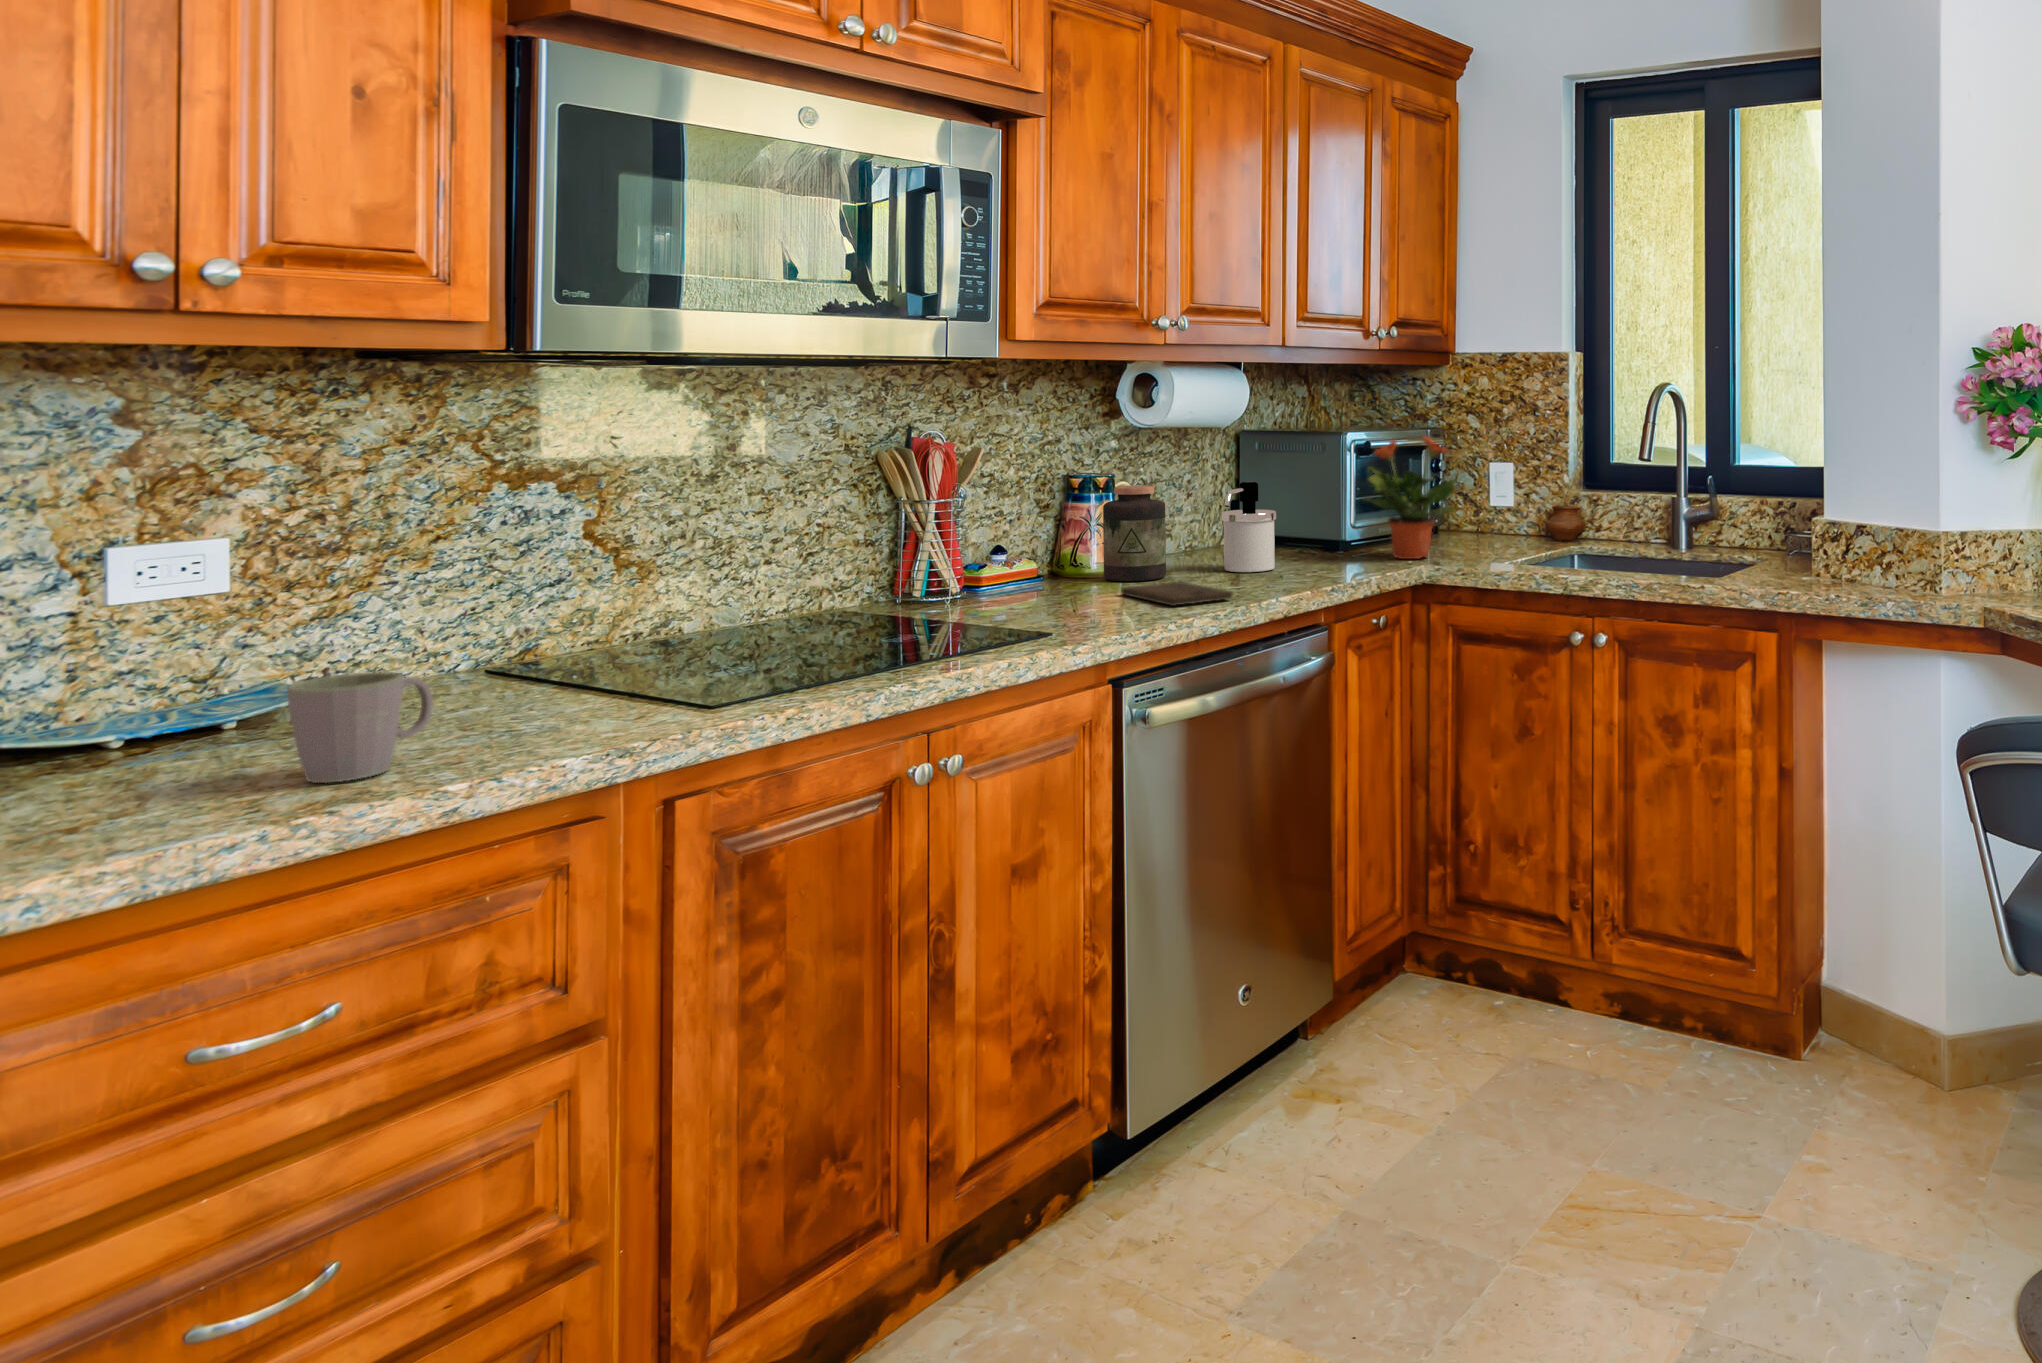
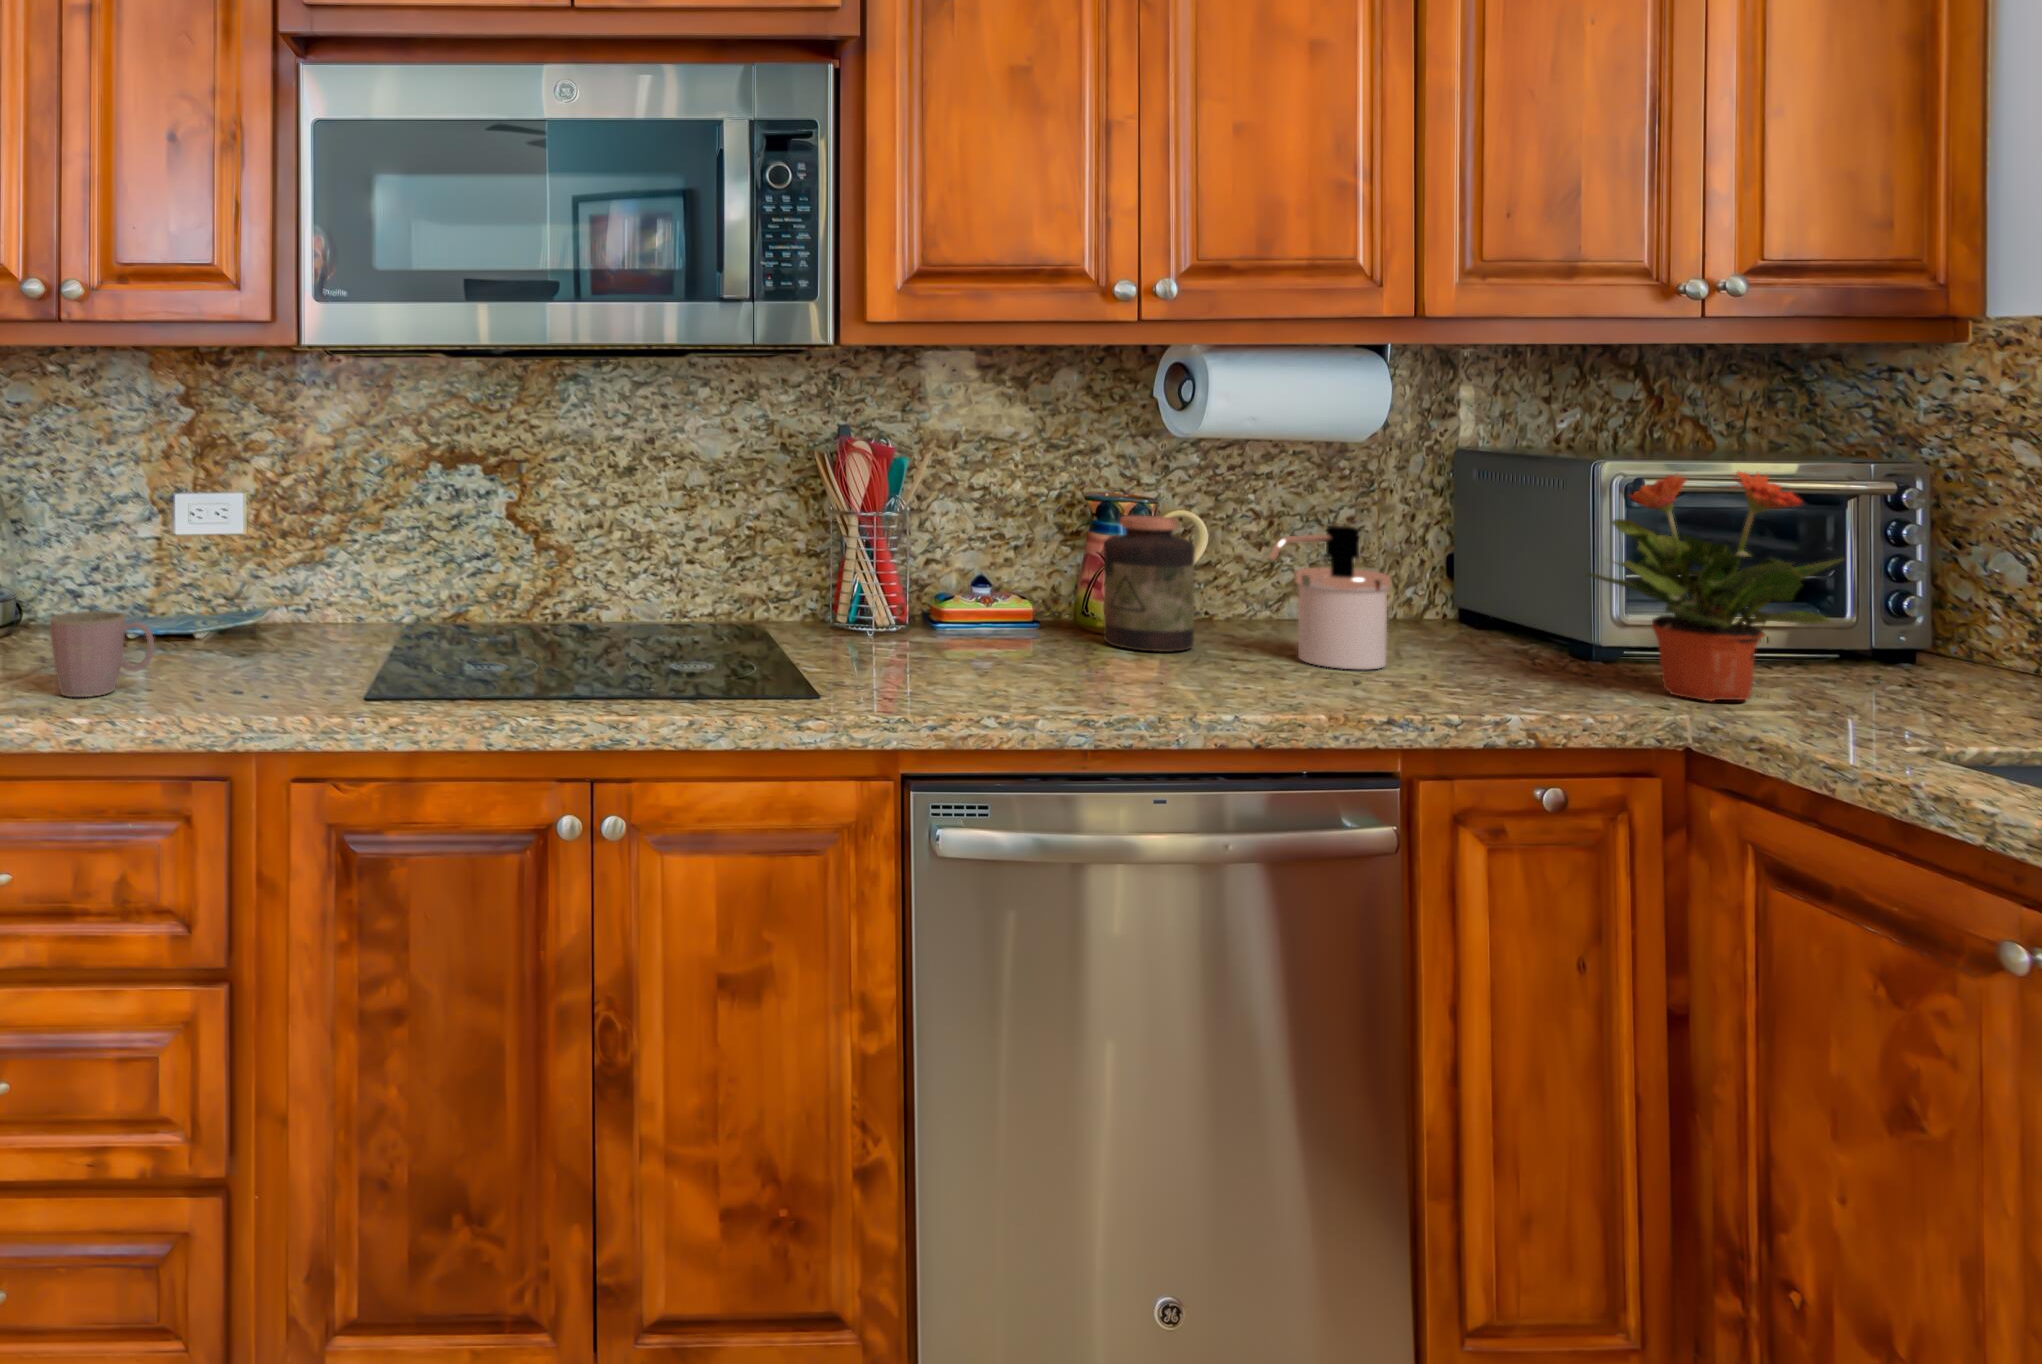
cutting board: present [1121,582,1233,606] -> none [1051,655,1159,701]

